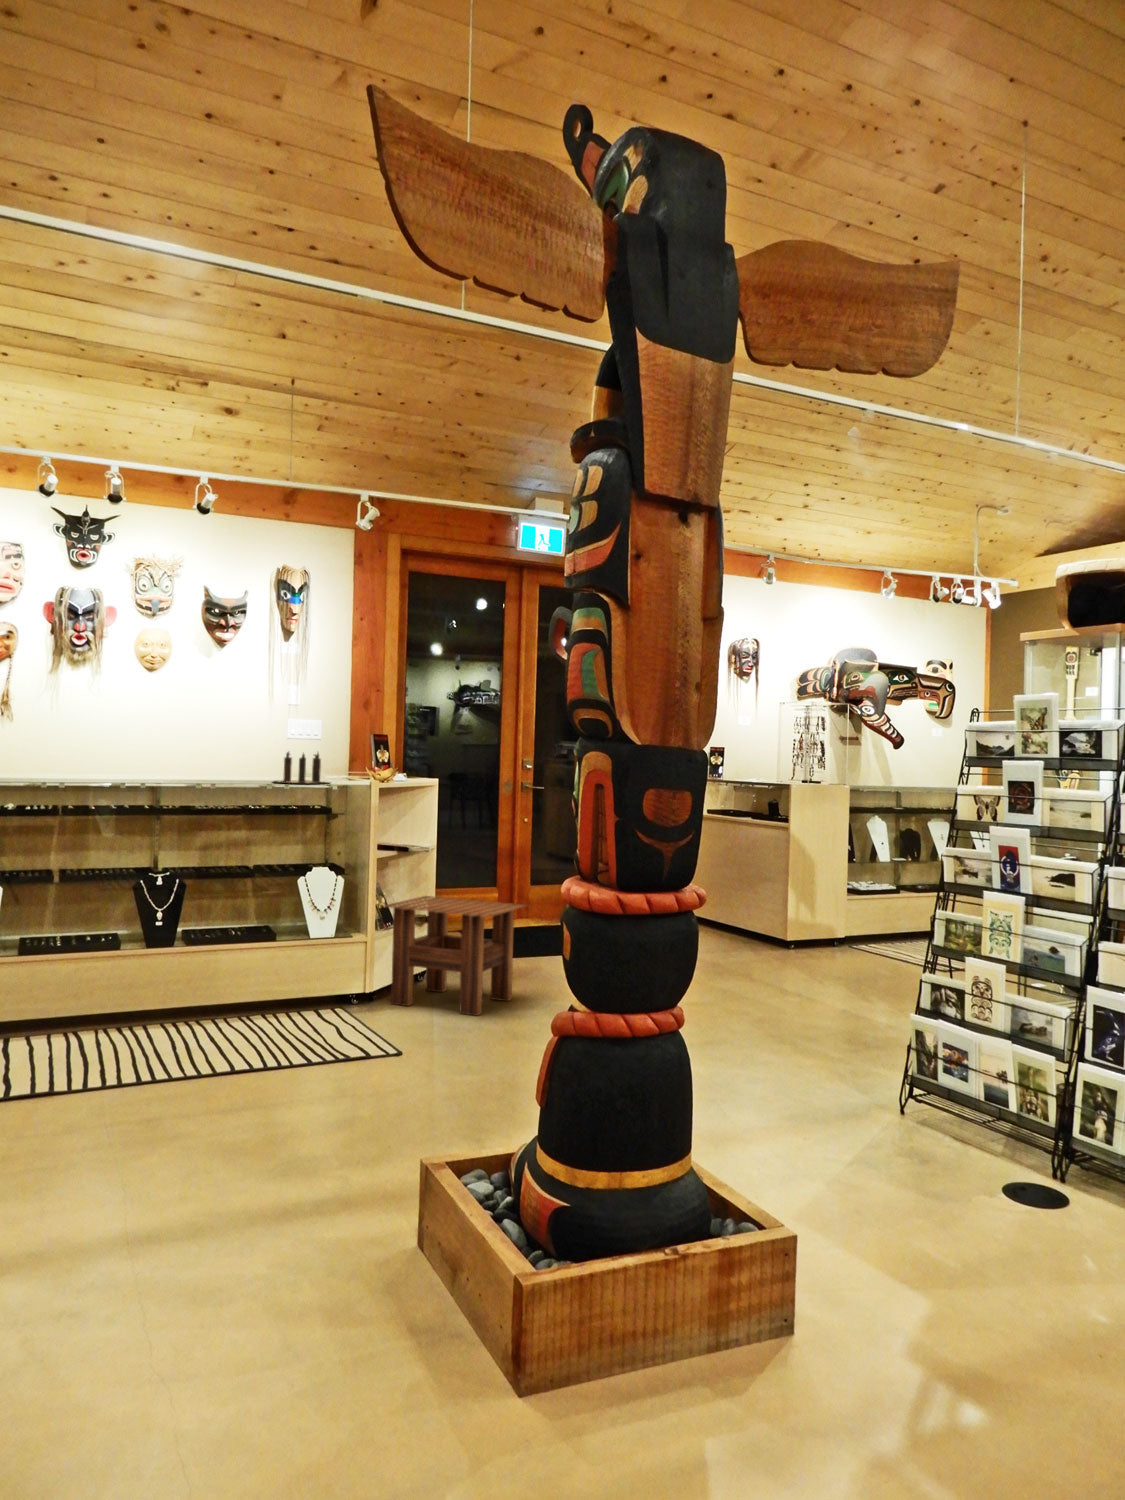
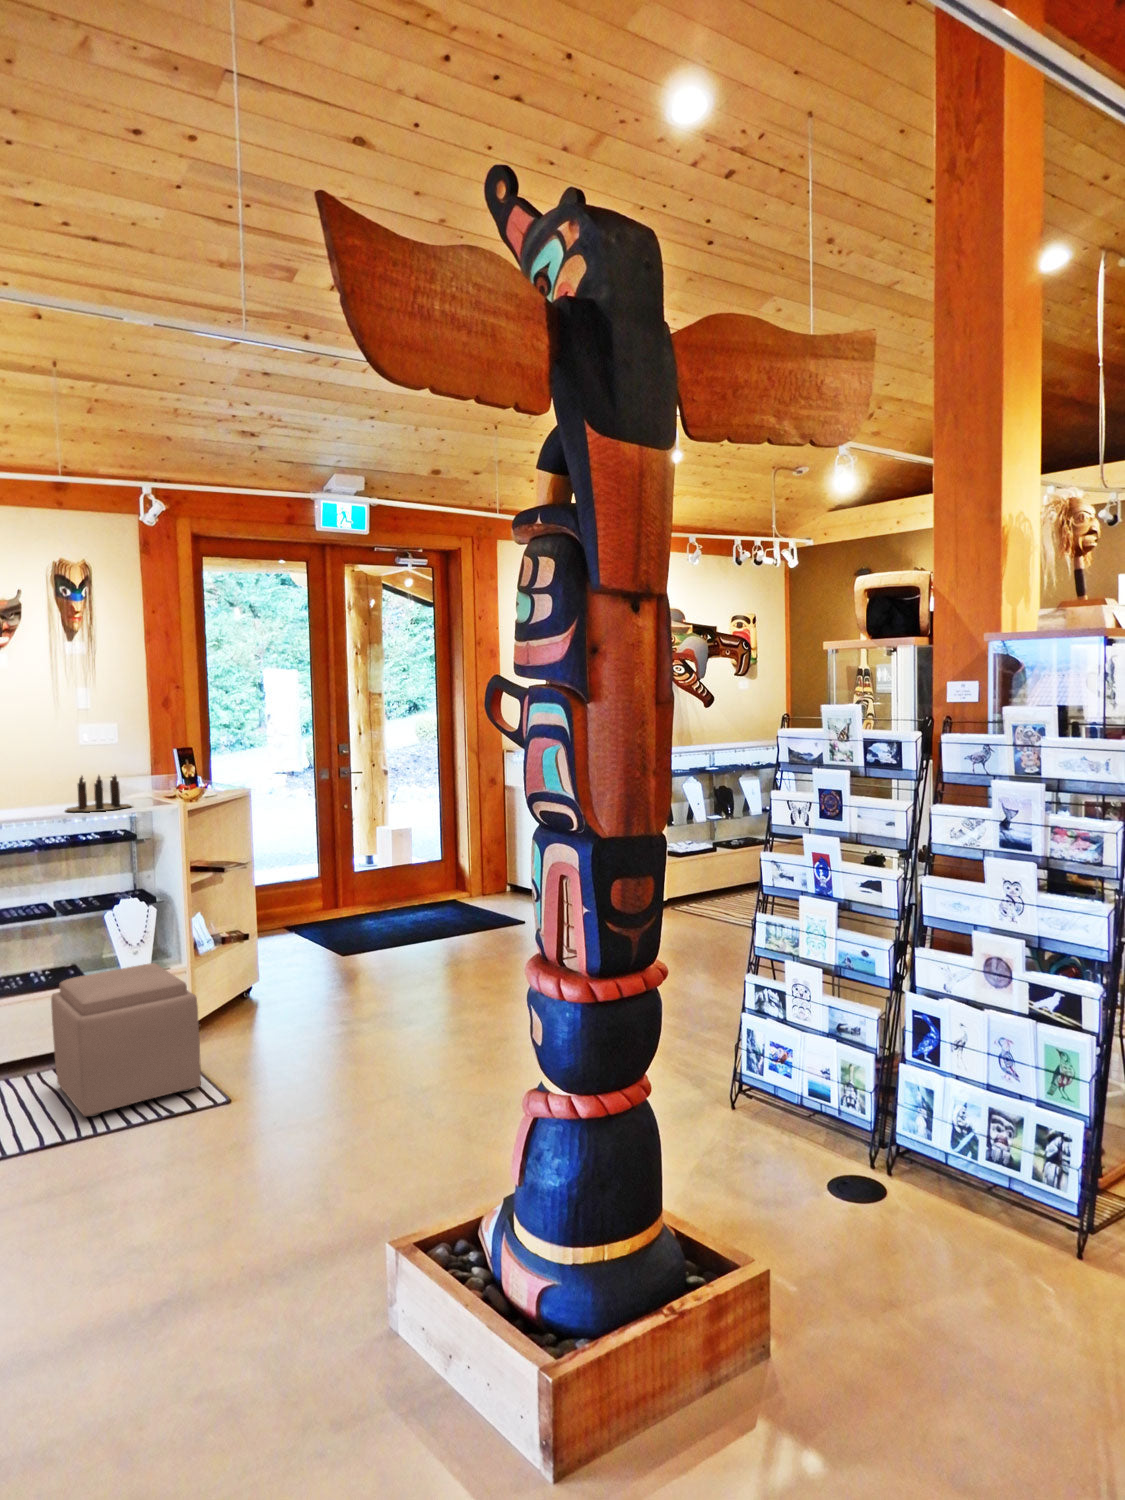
side table: present [382,896,527,1015] -> none [196,911,359,1036]
ottoman: none [244,924,375,1055] -> present [51,963,201,1117]

